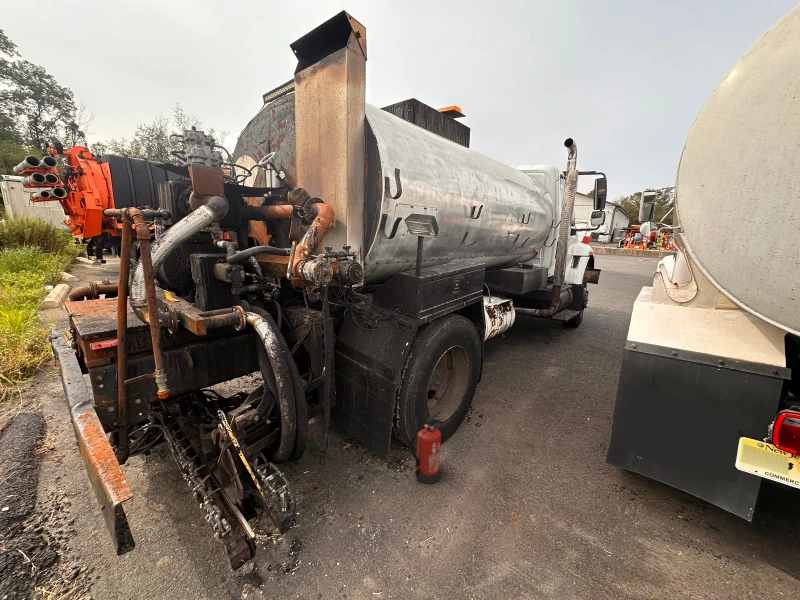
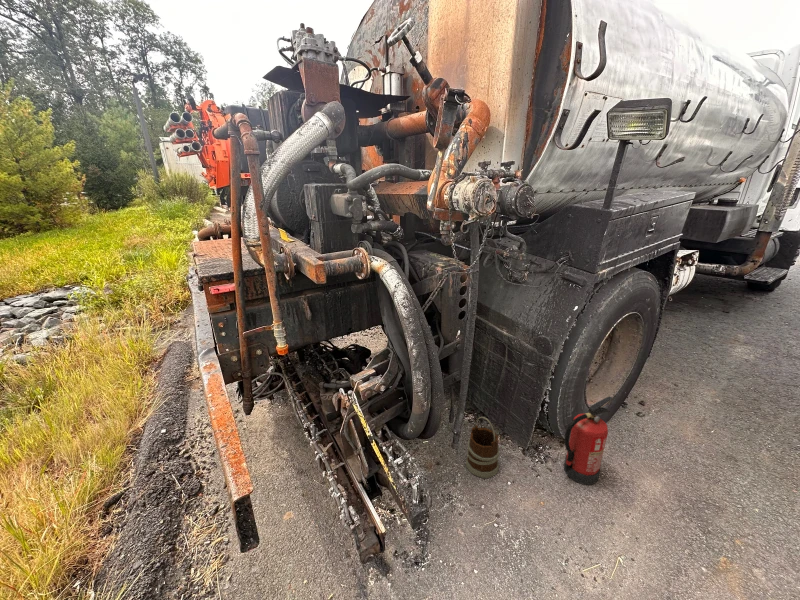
wooden bucket: none [338,440,365,493] -> present [466,417,499,478]

